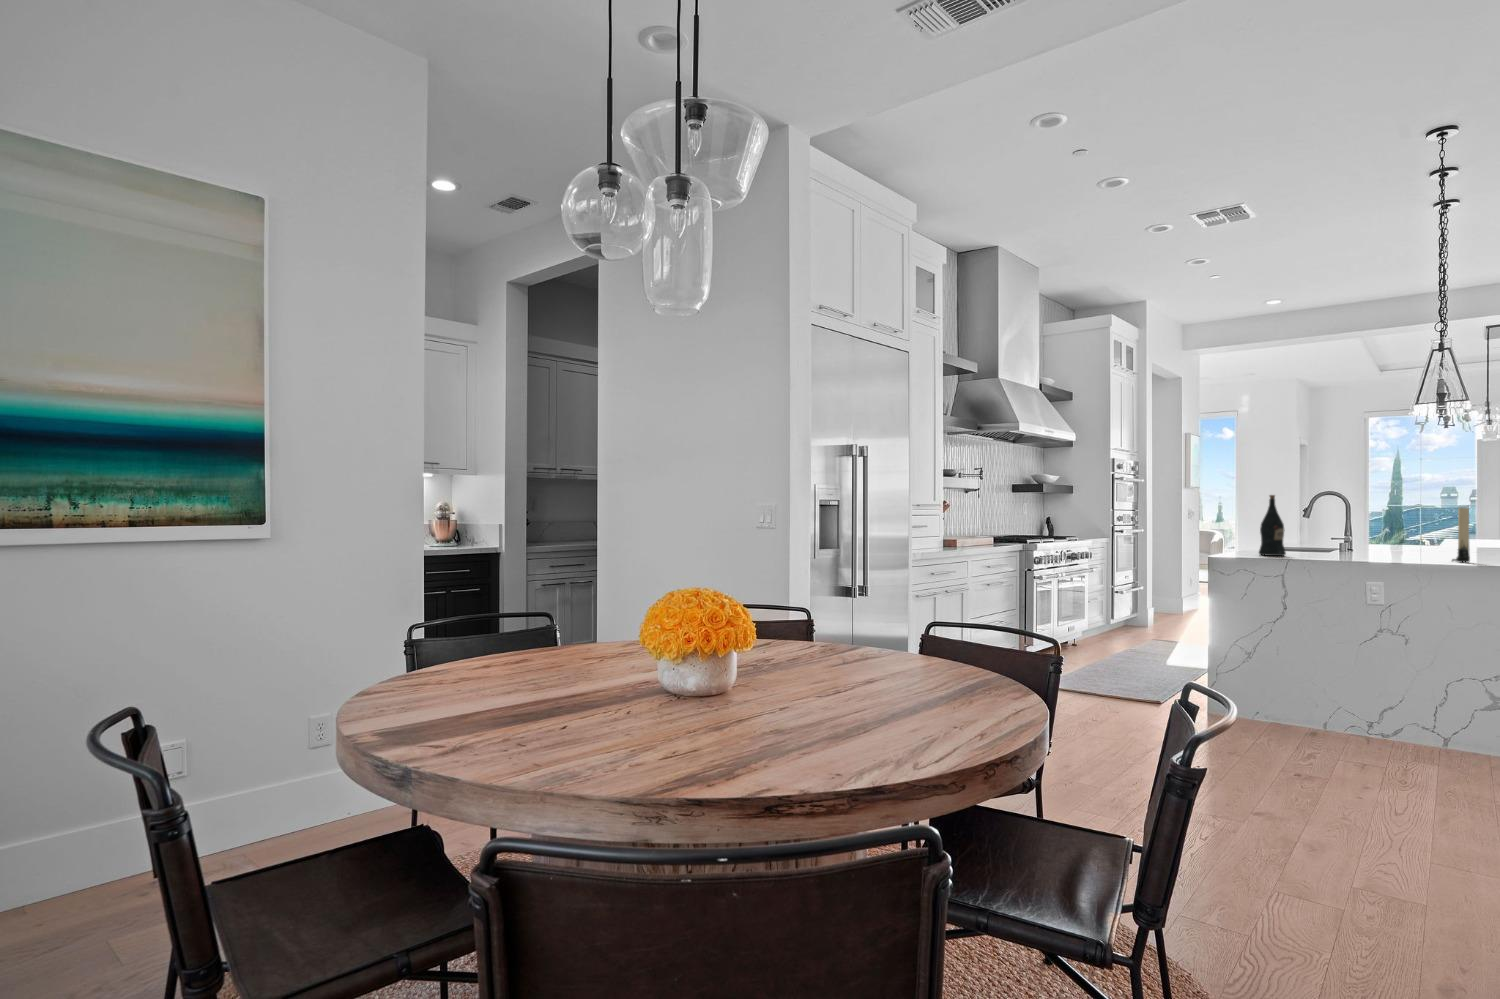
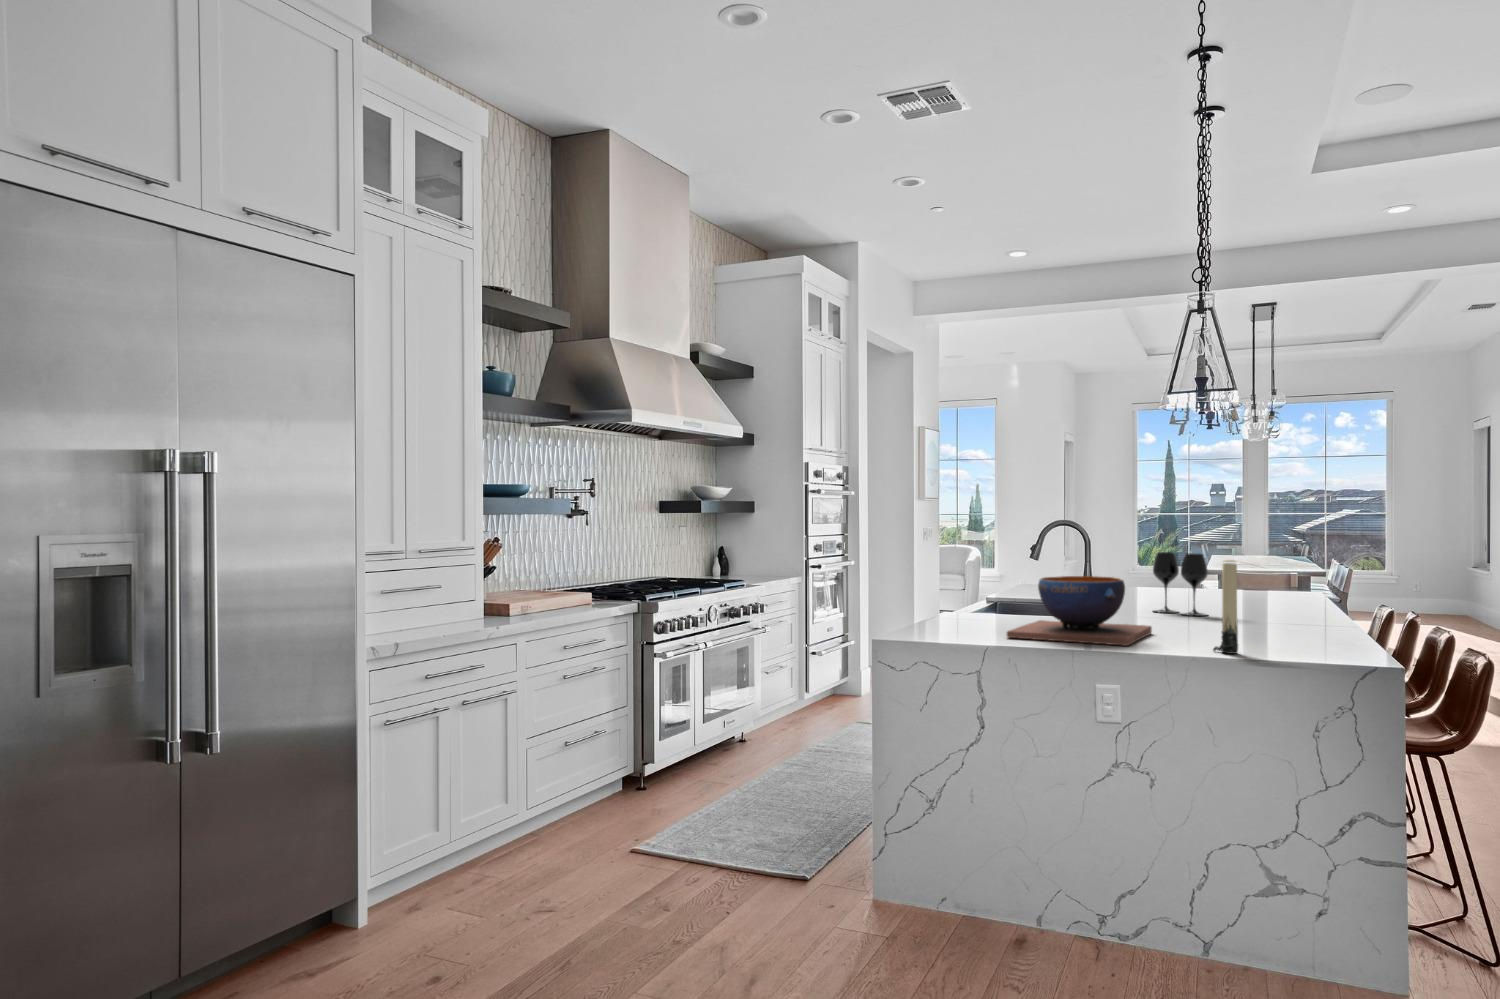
wine bottle: present [1259,495,1286,556] -> none [945,538,985,640]
wine glass: none [1400,511,1445,553] -> present [1153,552,1208,616]
decorative bowl: none [1301,520,1404,559] -> present [1007,576,1152,646]

